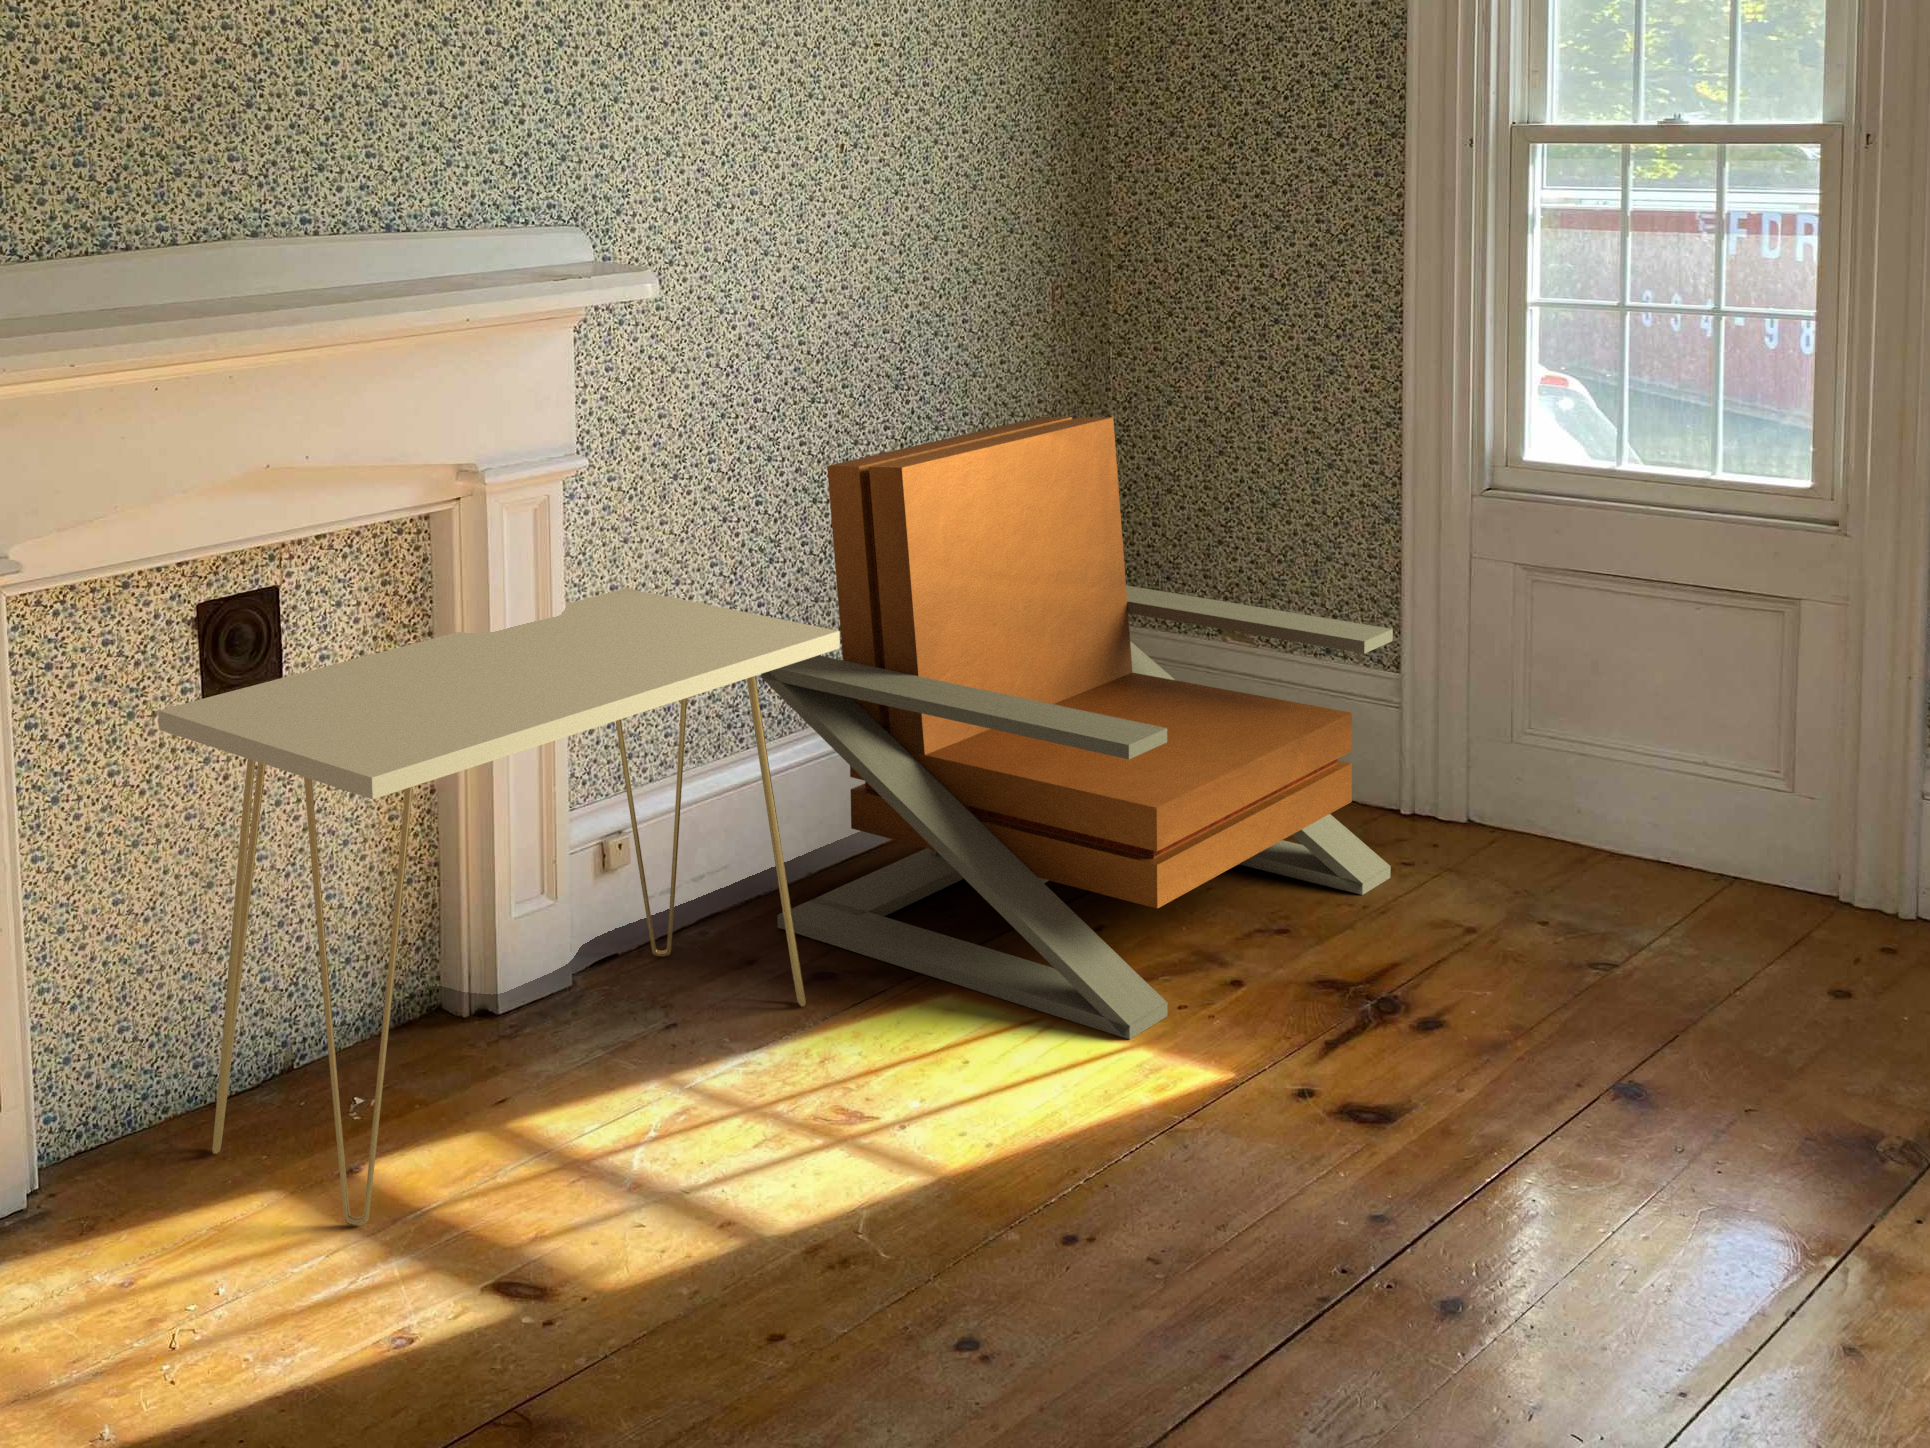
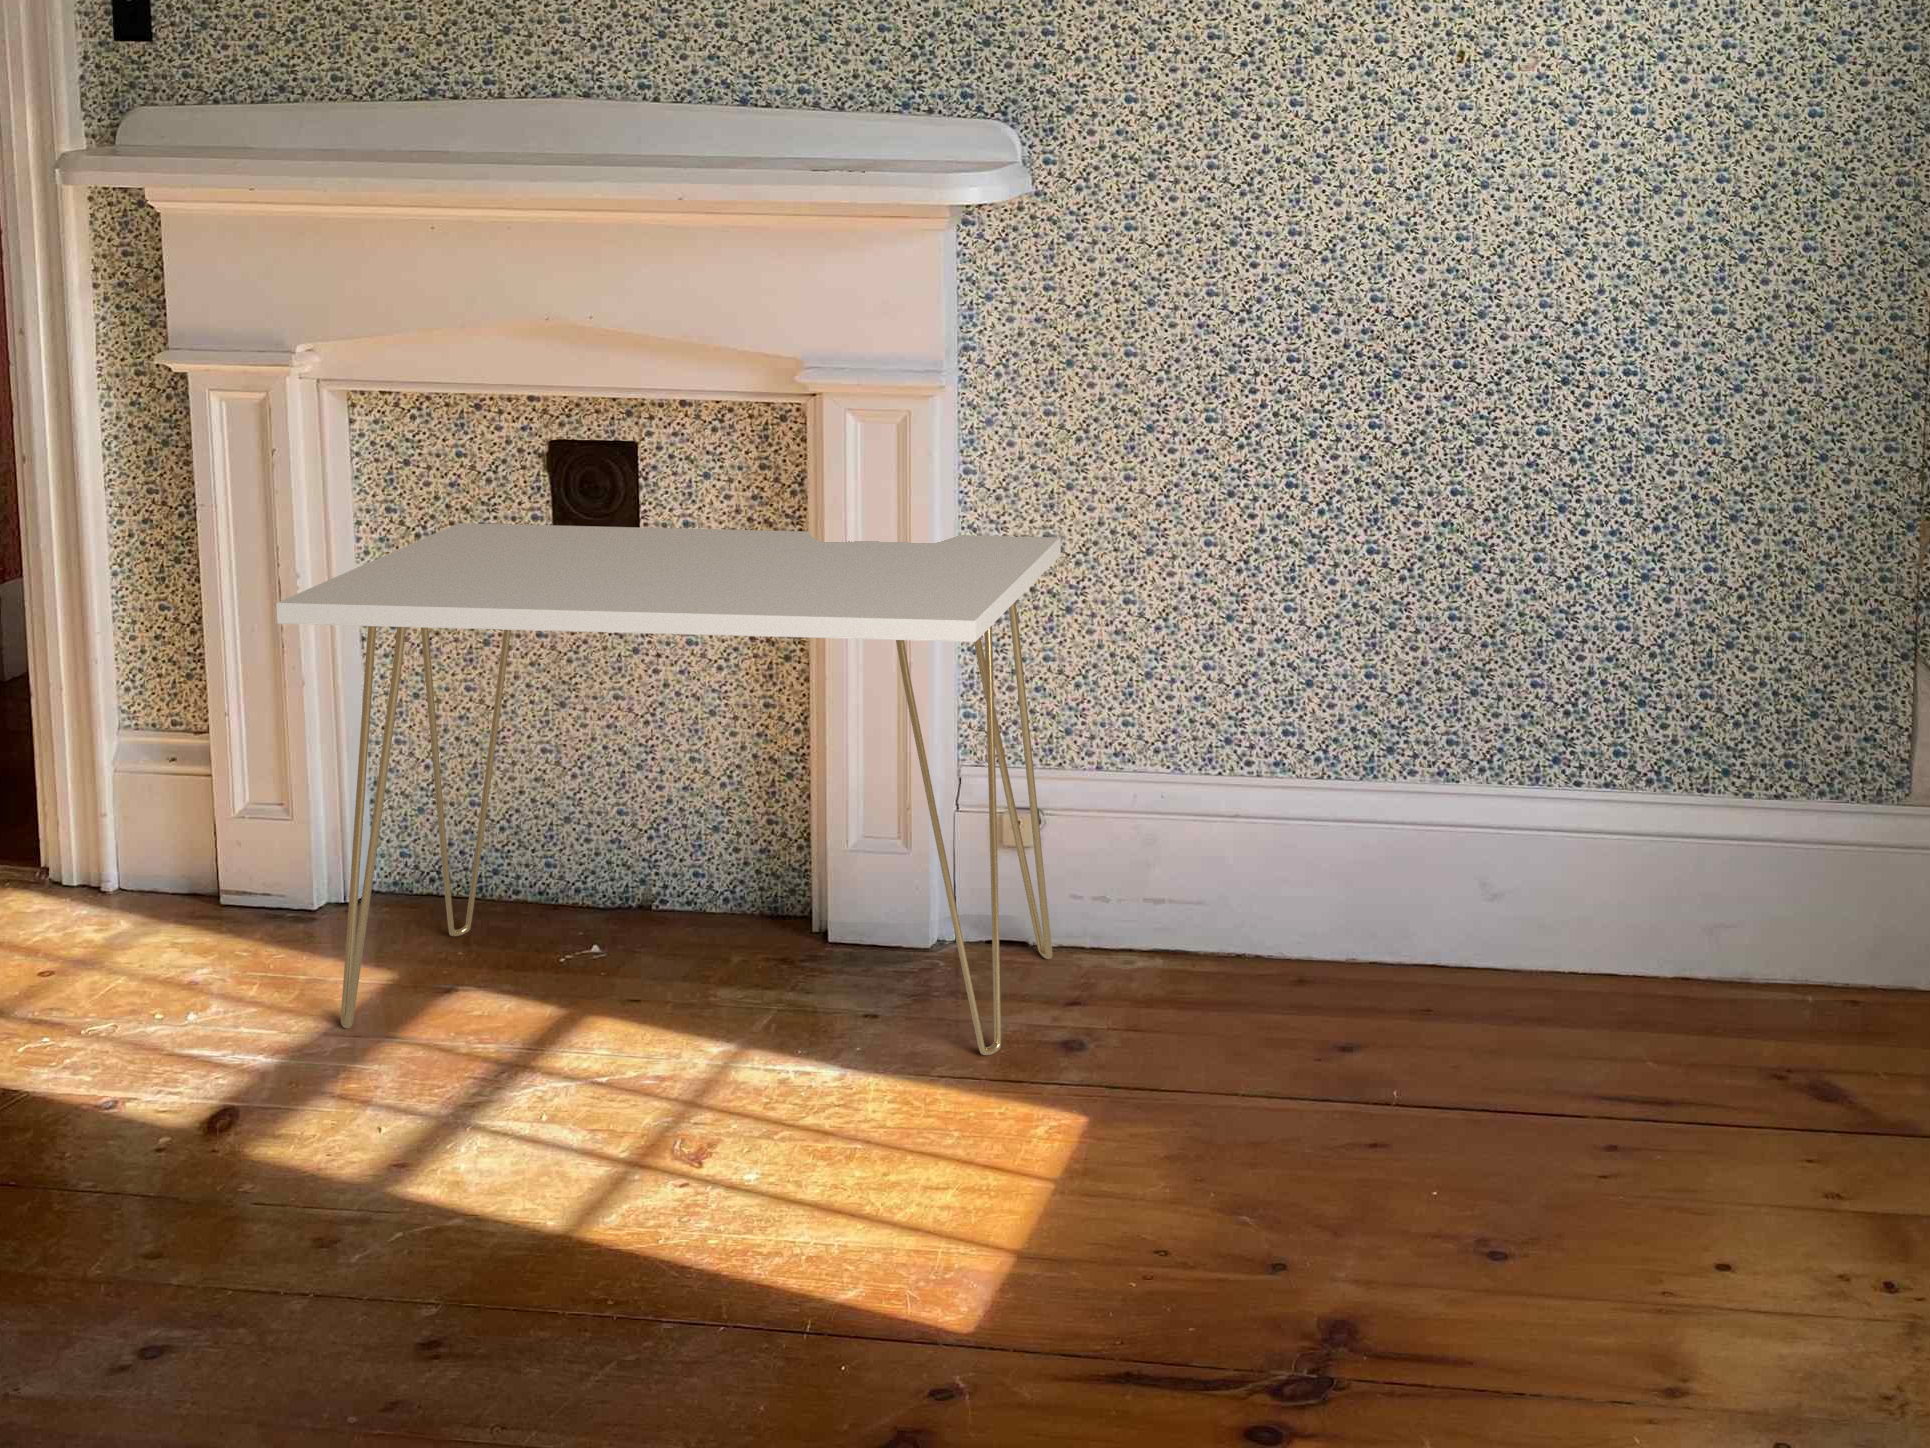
lounge chair: present [761,417,1393,1039] -> none [1071,444,1890,1290]

